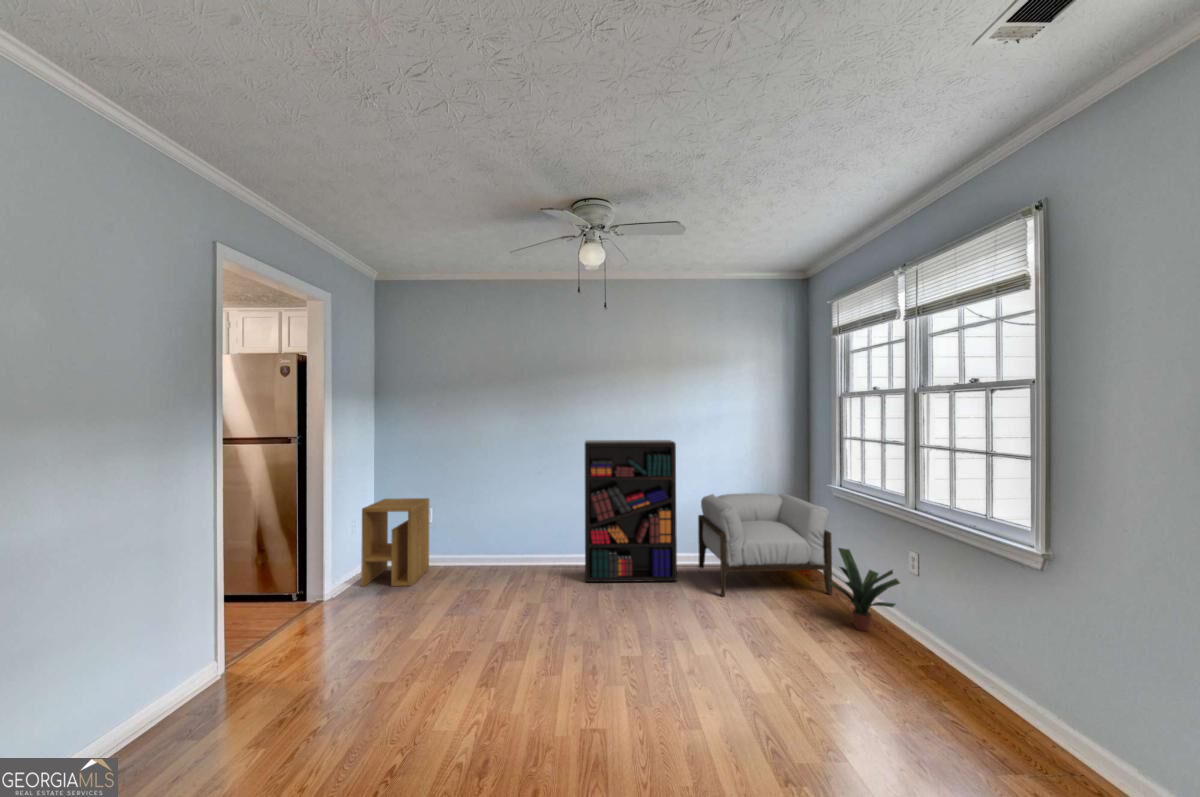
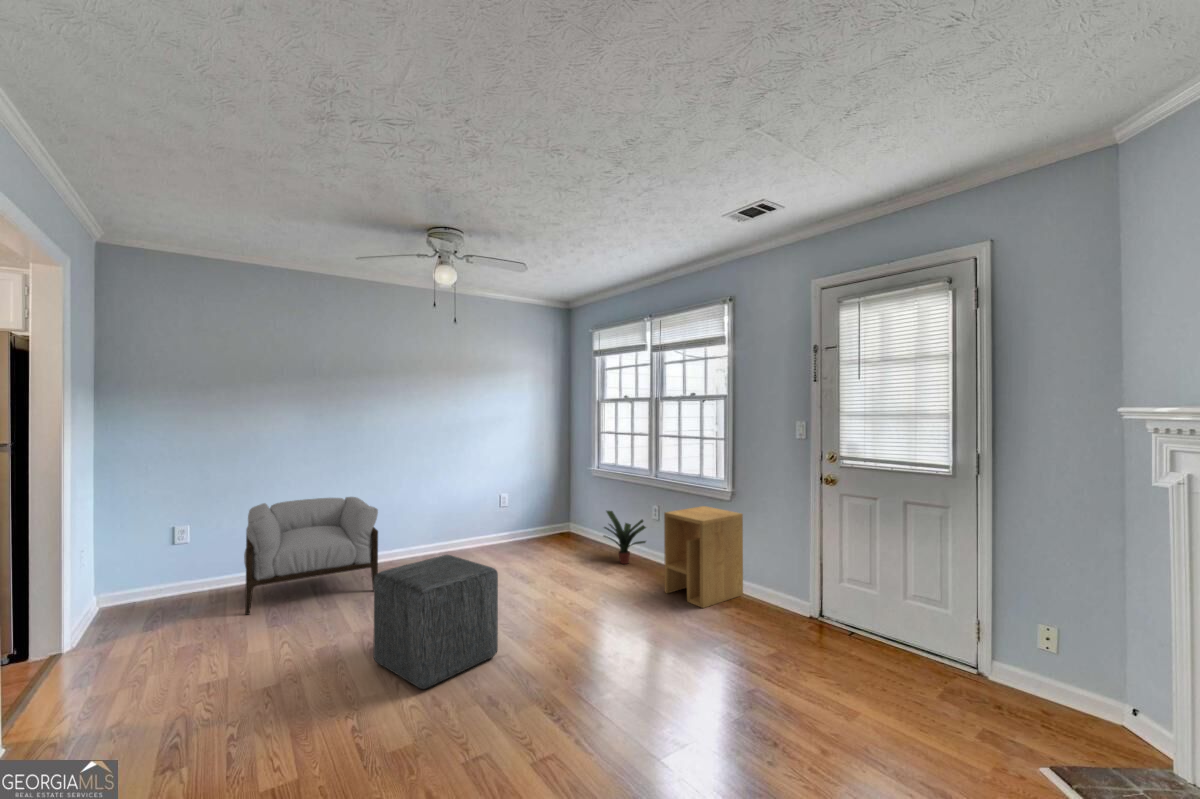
bookshelf: present [585,440,677,582] -> none [387,438,480,573]
armchair: present [698,493,832,597] -> present [244,497,378,615]
side table: present [361,498,429,587] -> present [664,506,743,608]
ottoman: none [473,581,594,747] -> present [373,555,498,689]

